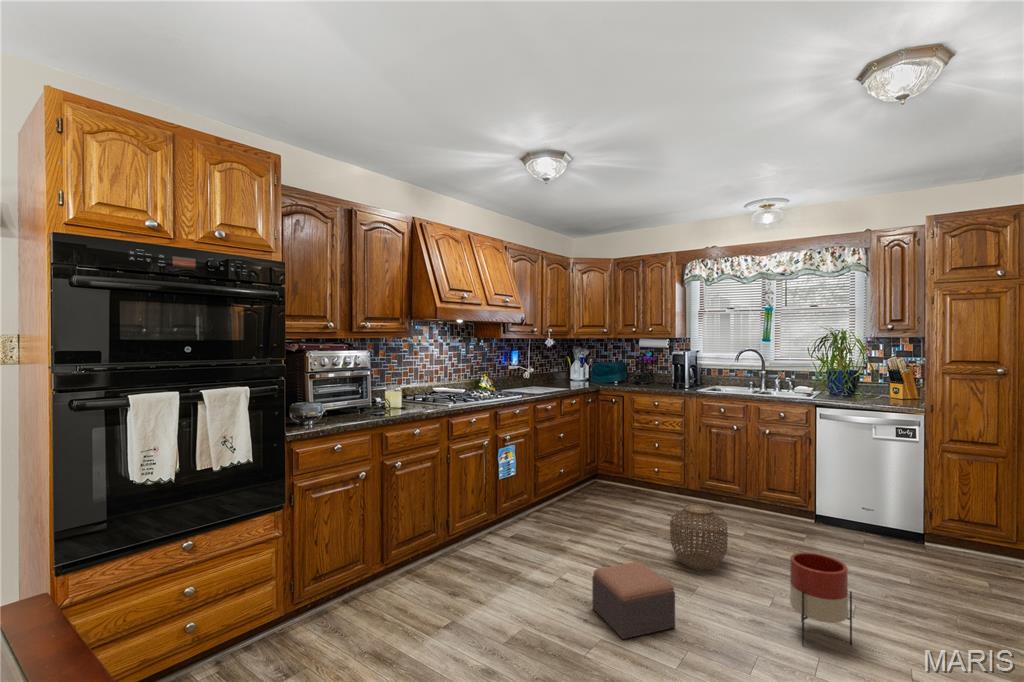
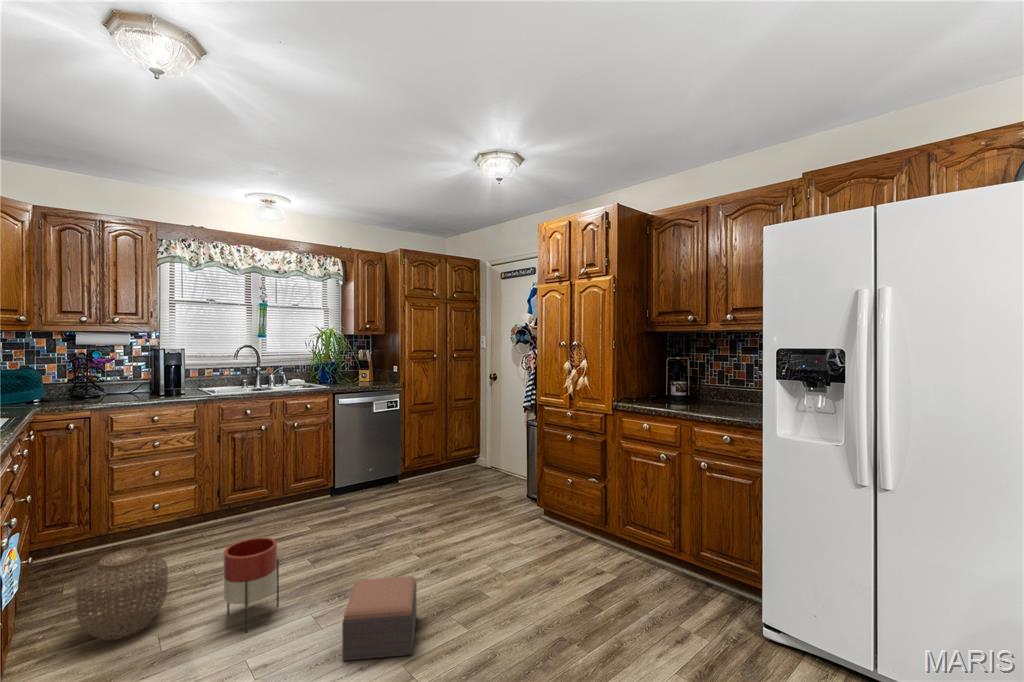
woven basket: present [670,504,728,570] -> present [76,548,168,640]
planter: present [790,552,852,645] -> present [224,537,279,633]

